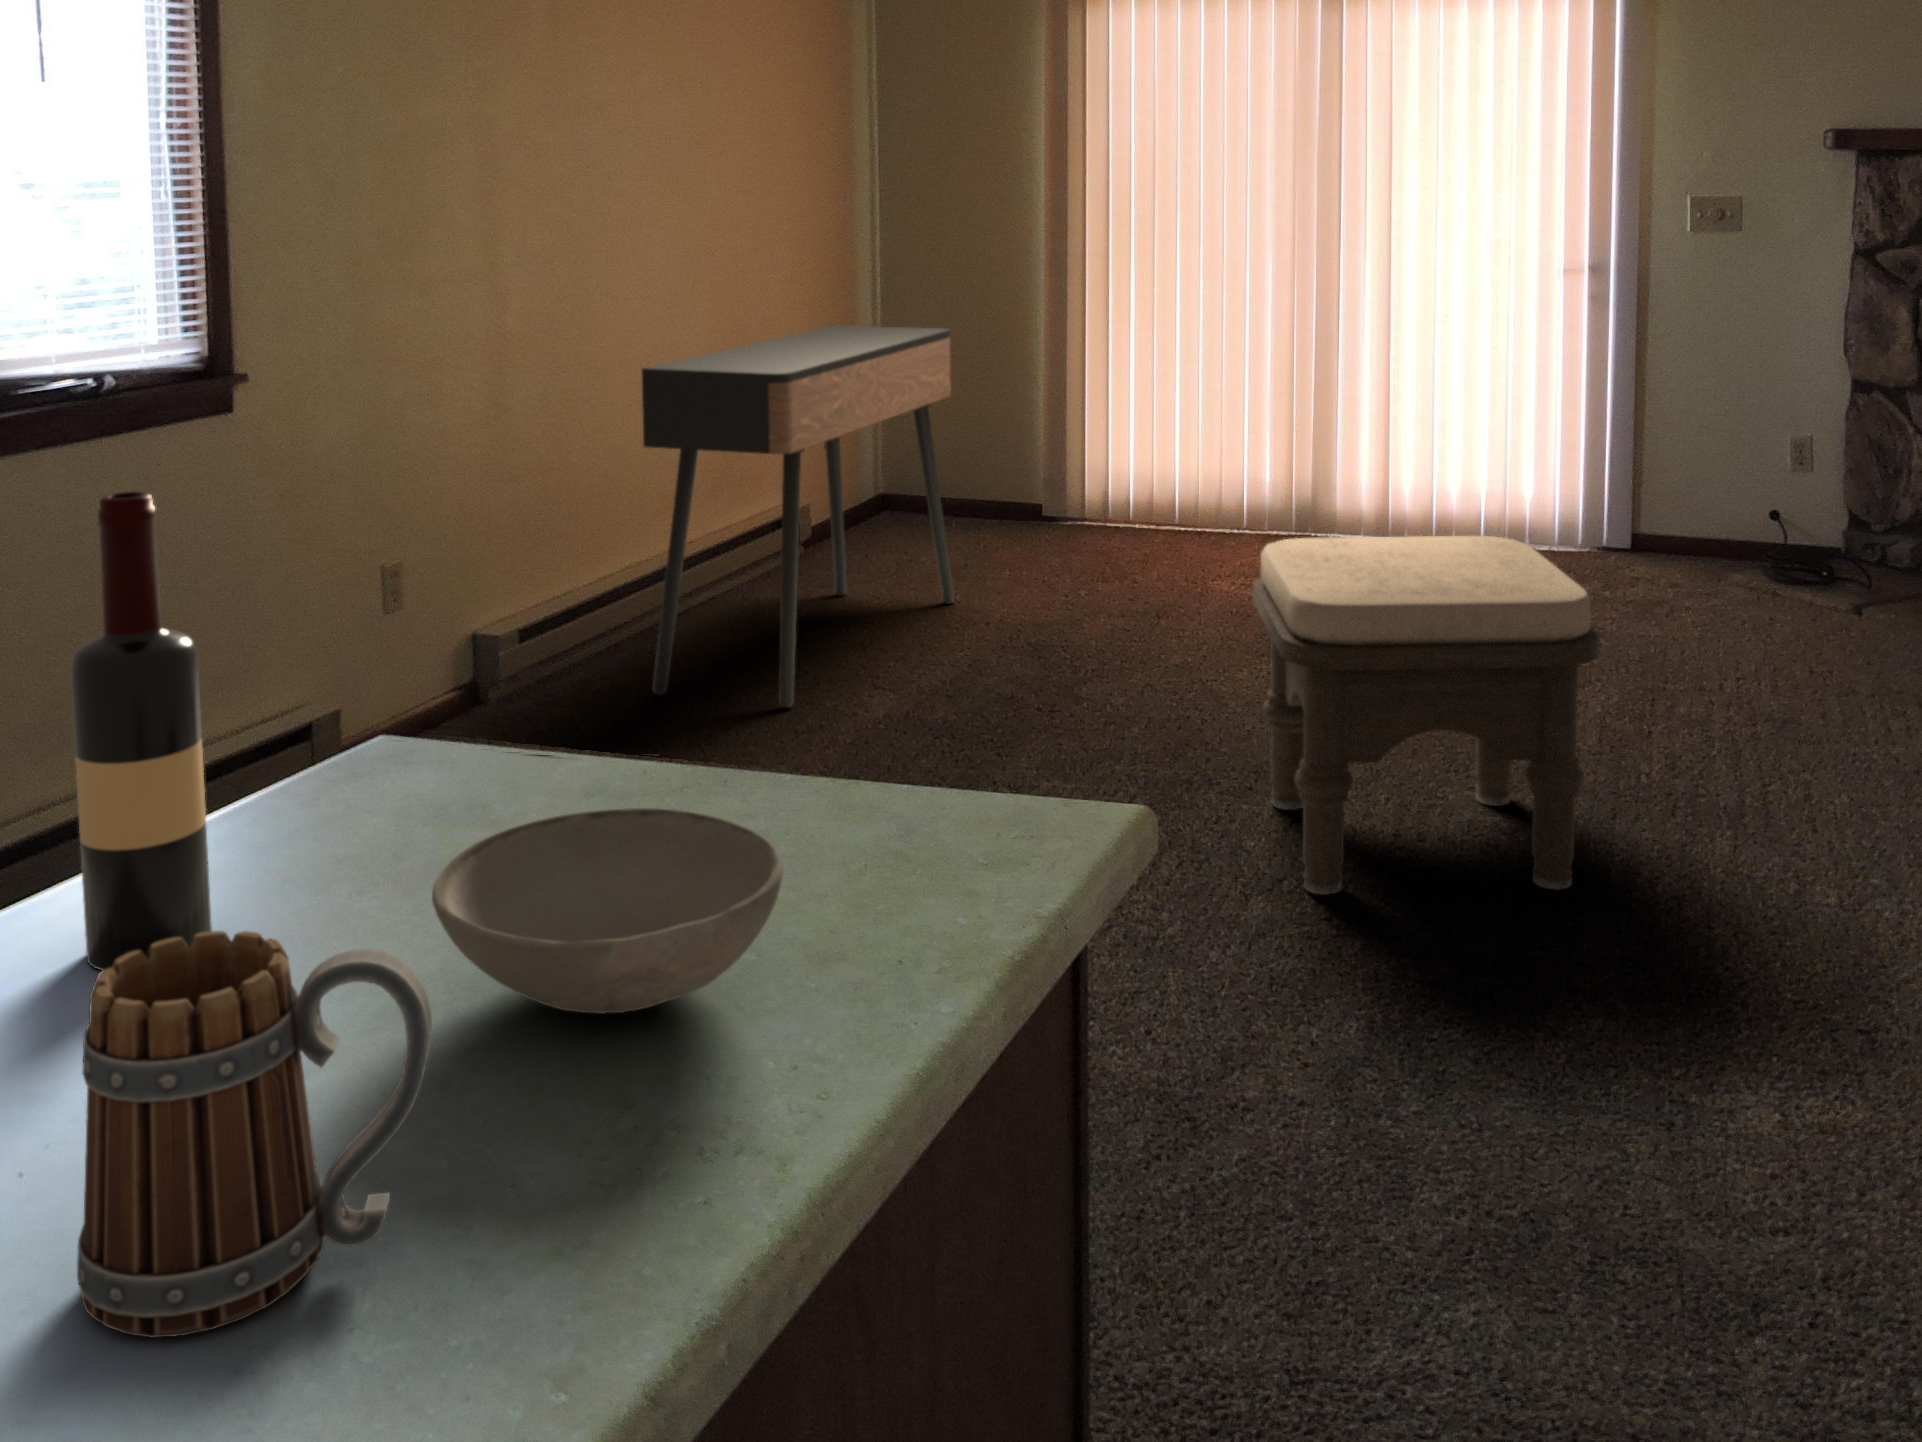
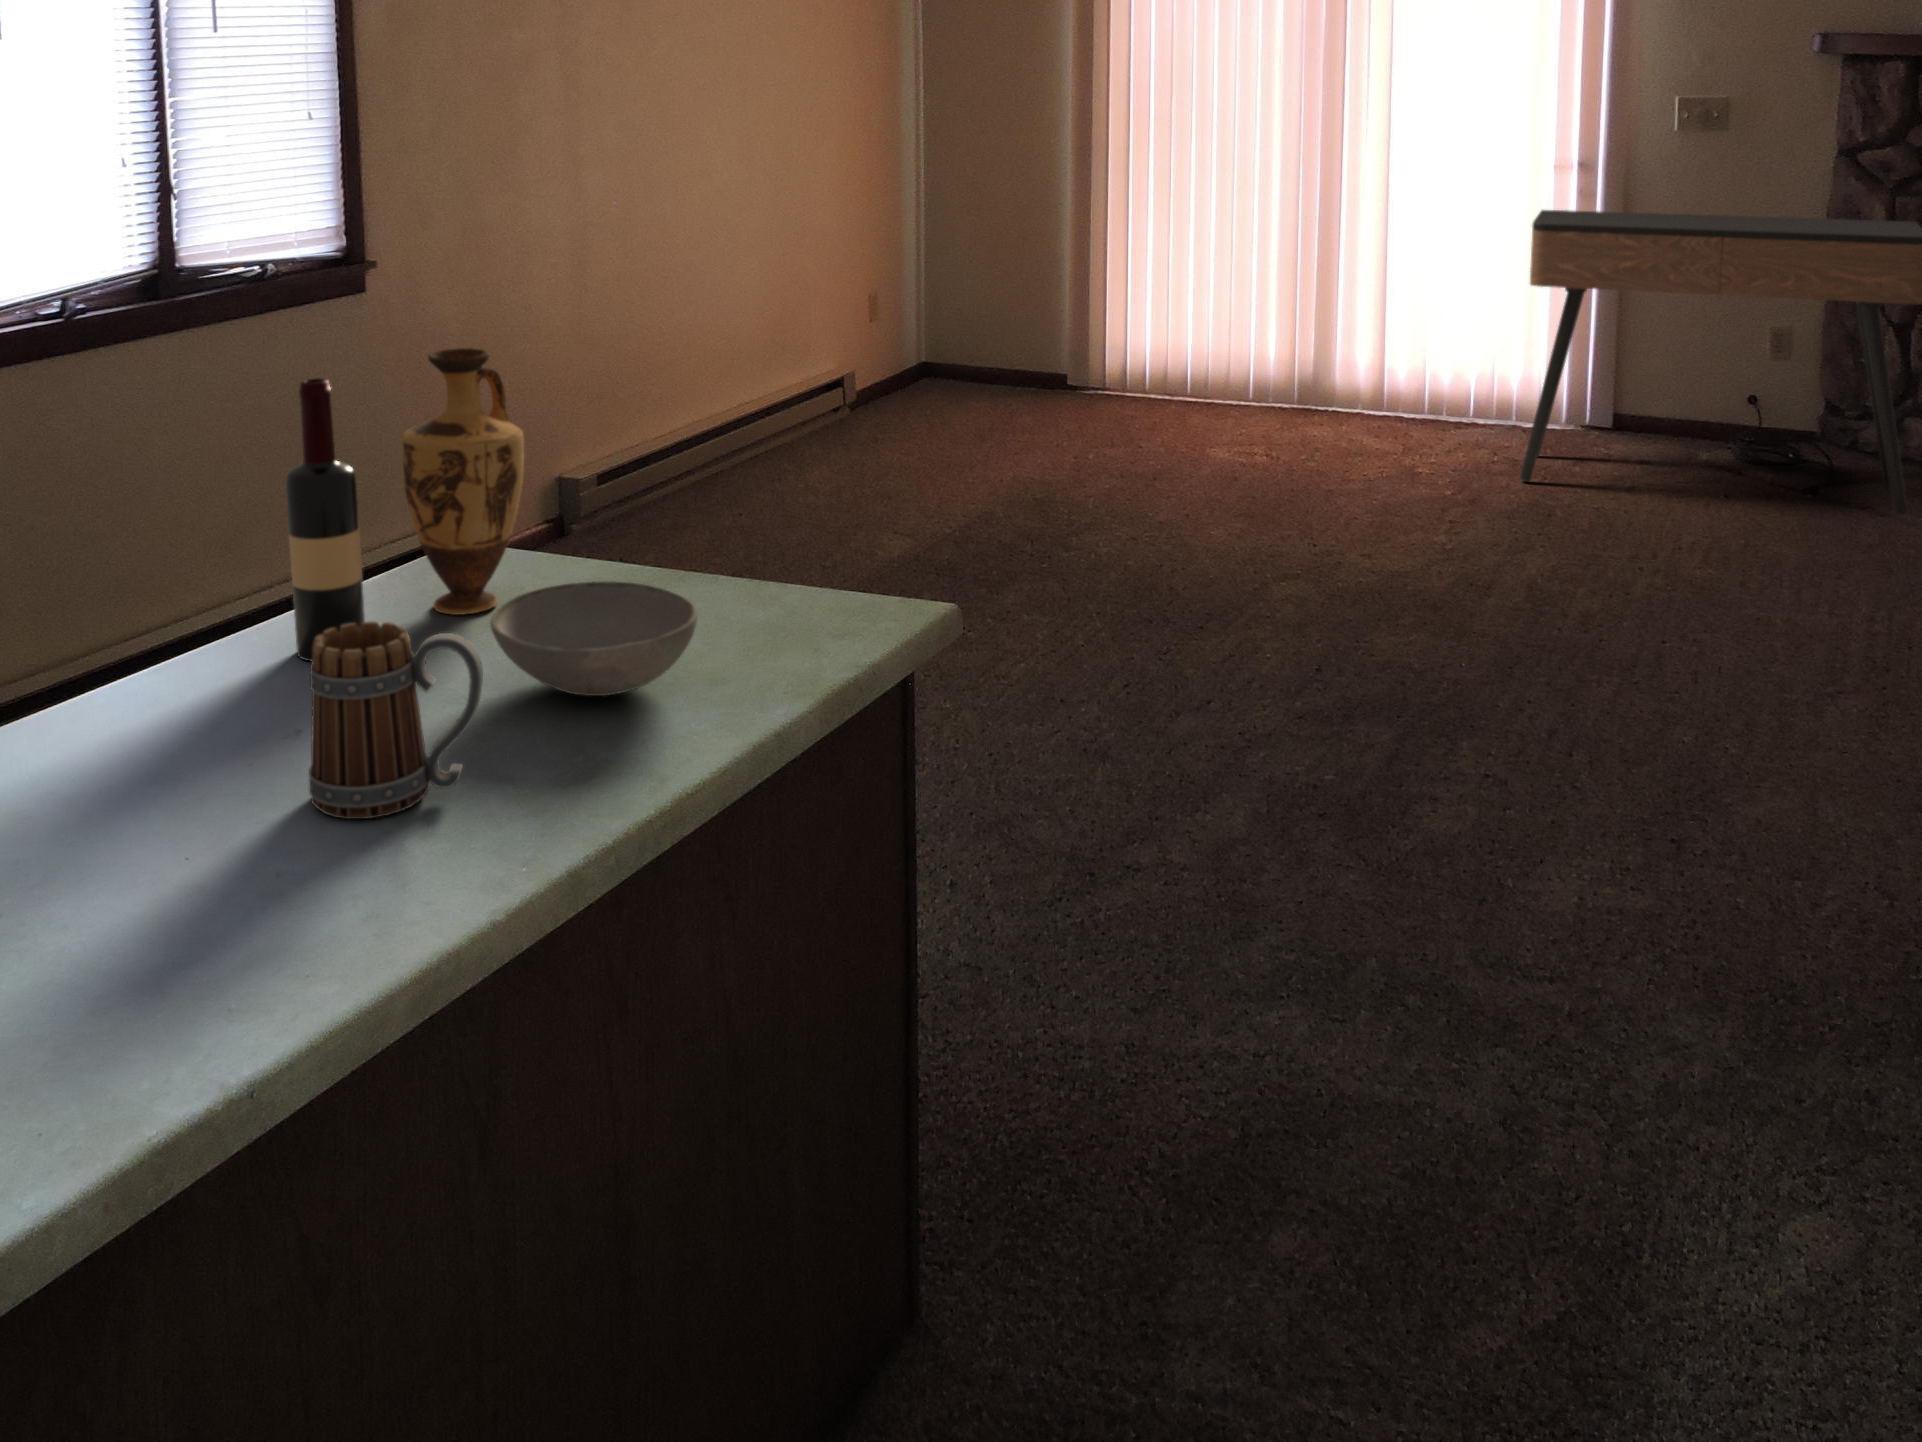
console table: present [642,325,954,707] -> present [1520,210,1922,514]
vase: none [280,445,478,868] -> present [402,348,524,615]
ottoman: present [1252,536,1599,895] -> none [1197,416,1489,723]

